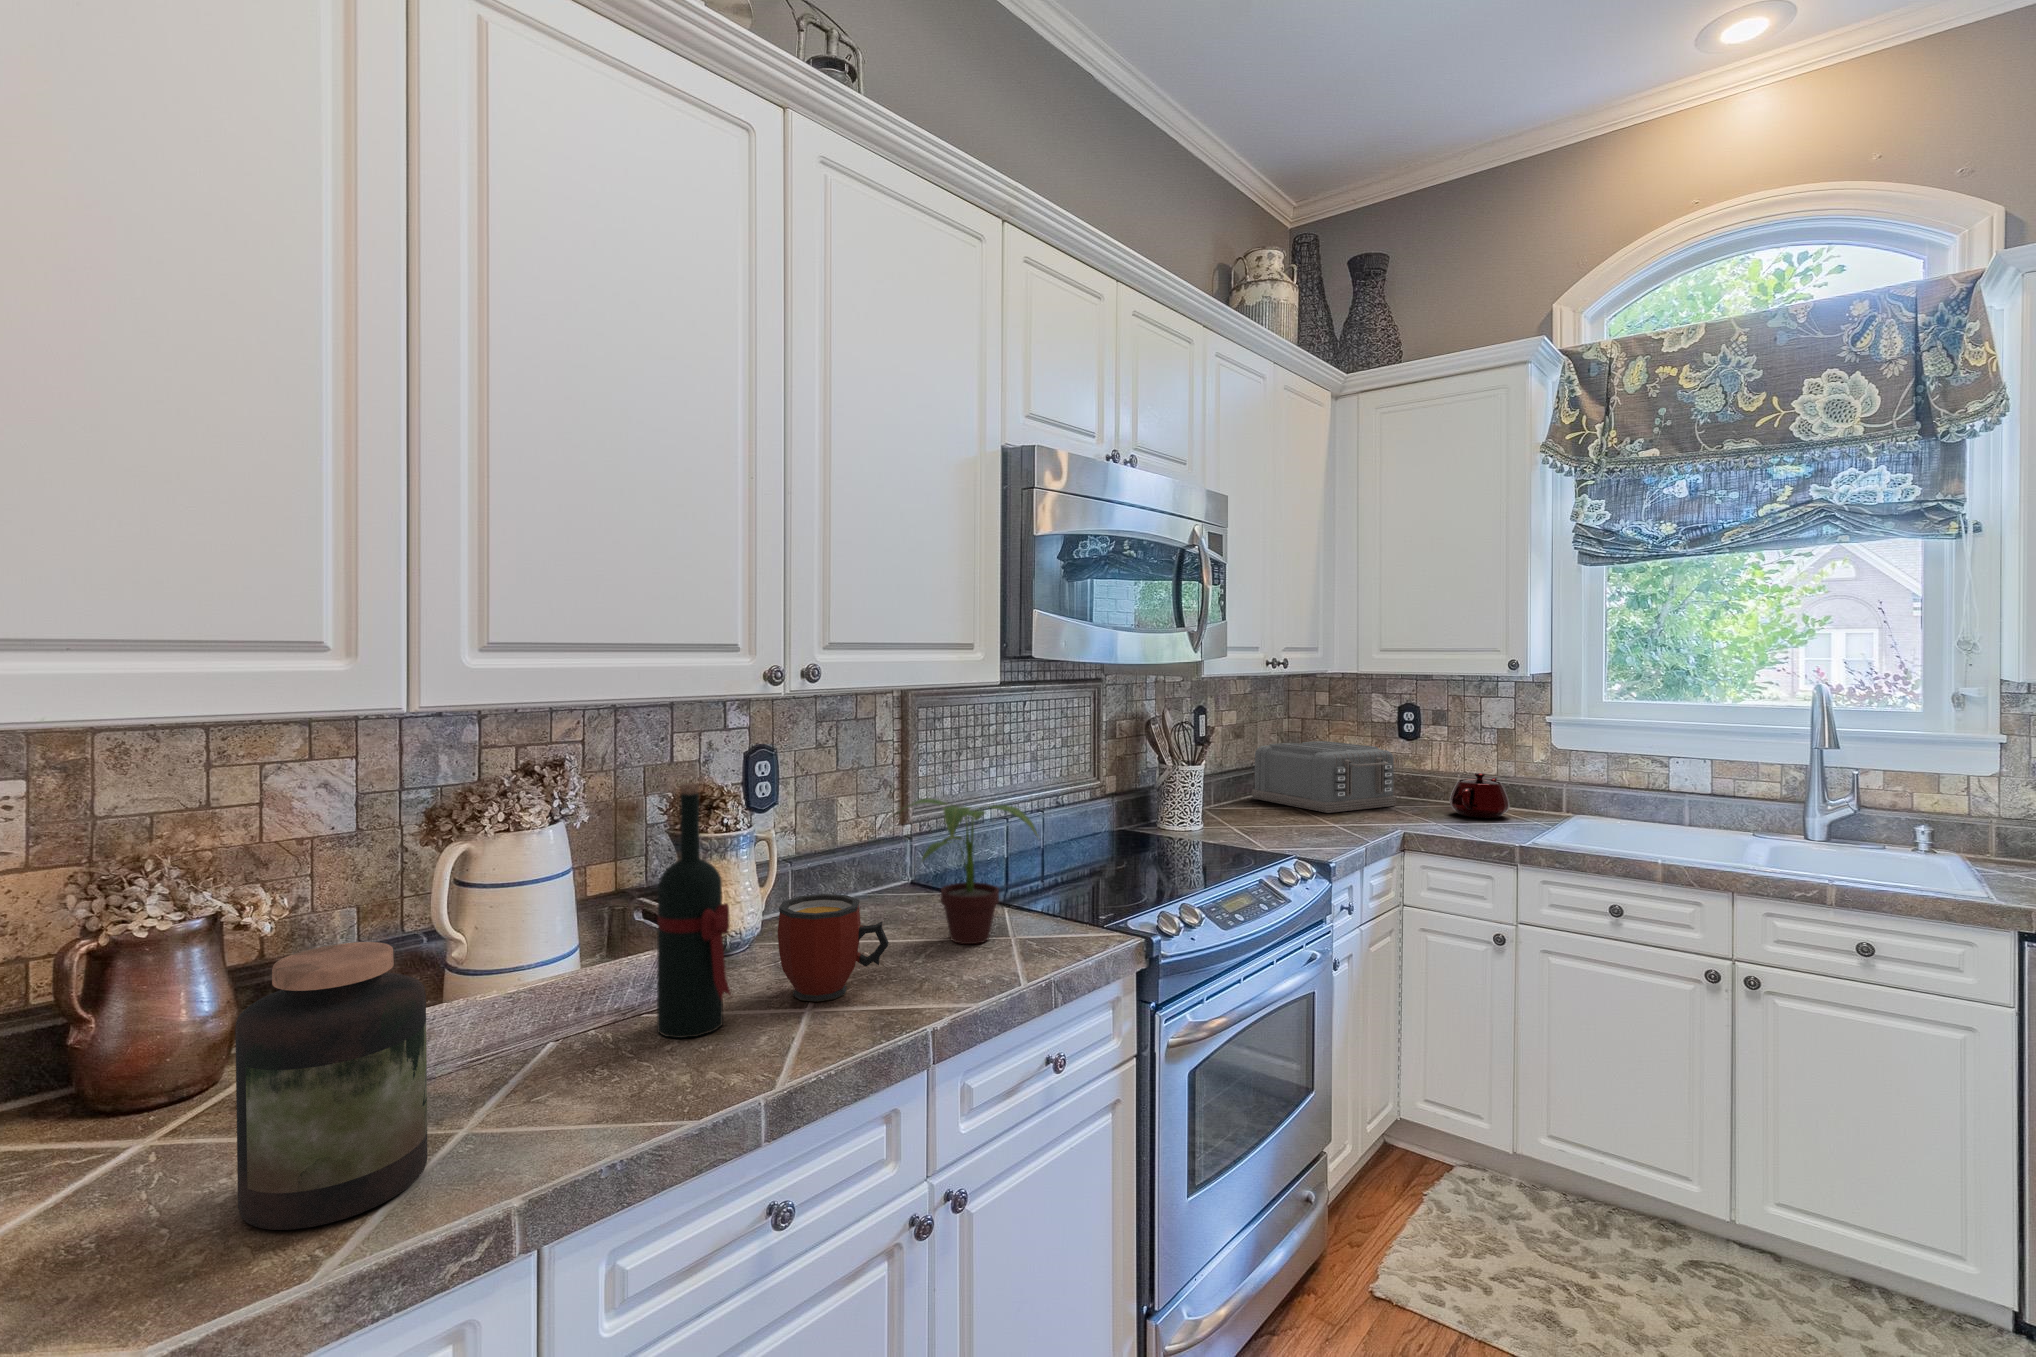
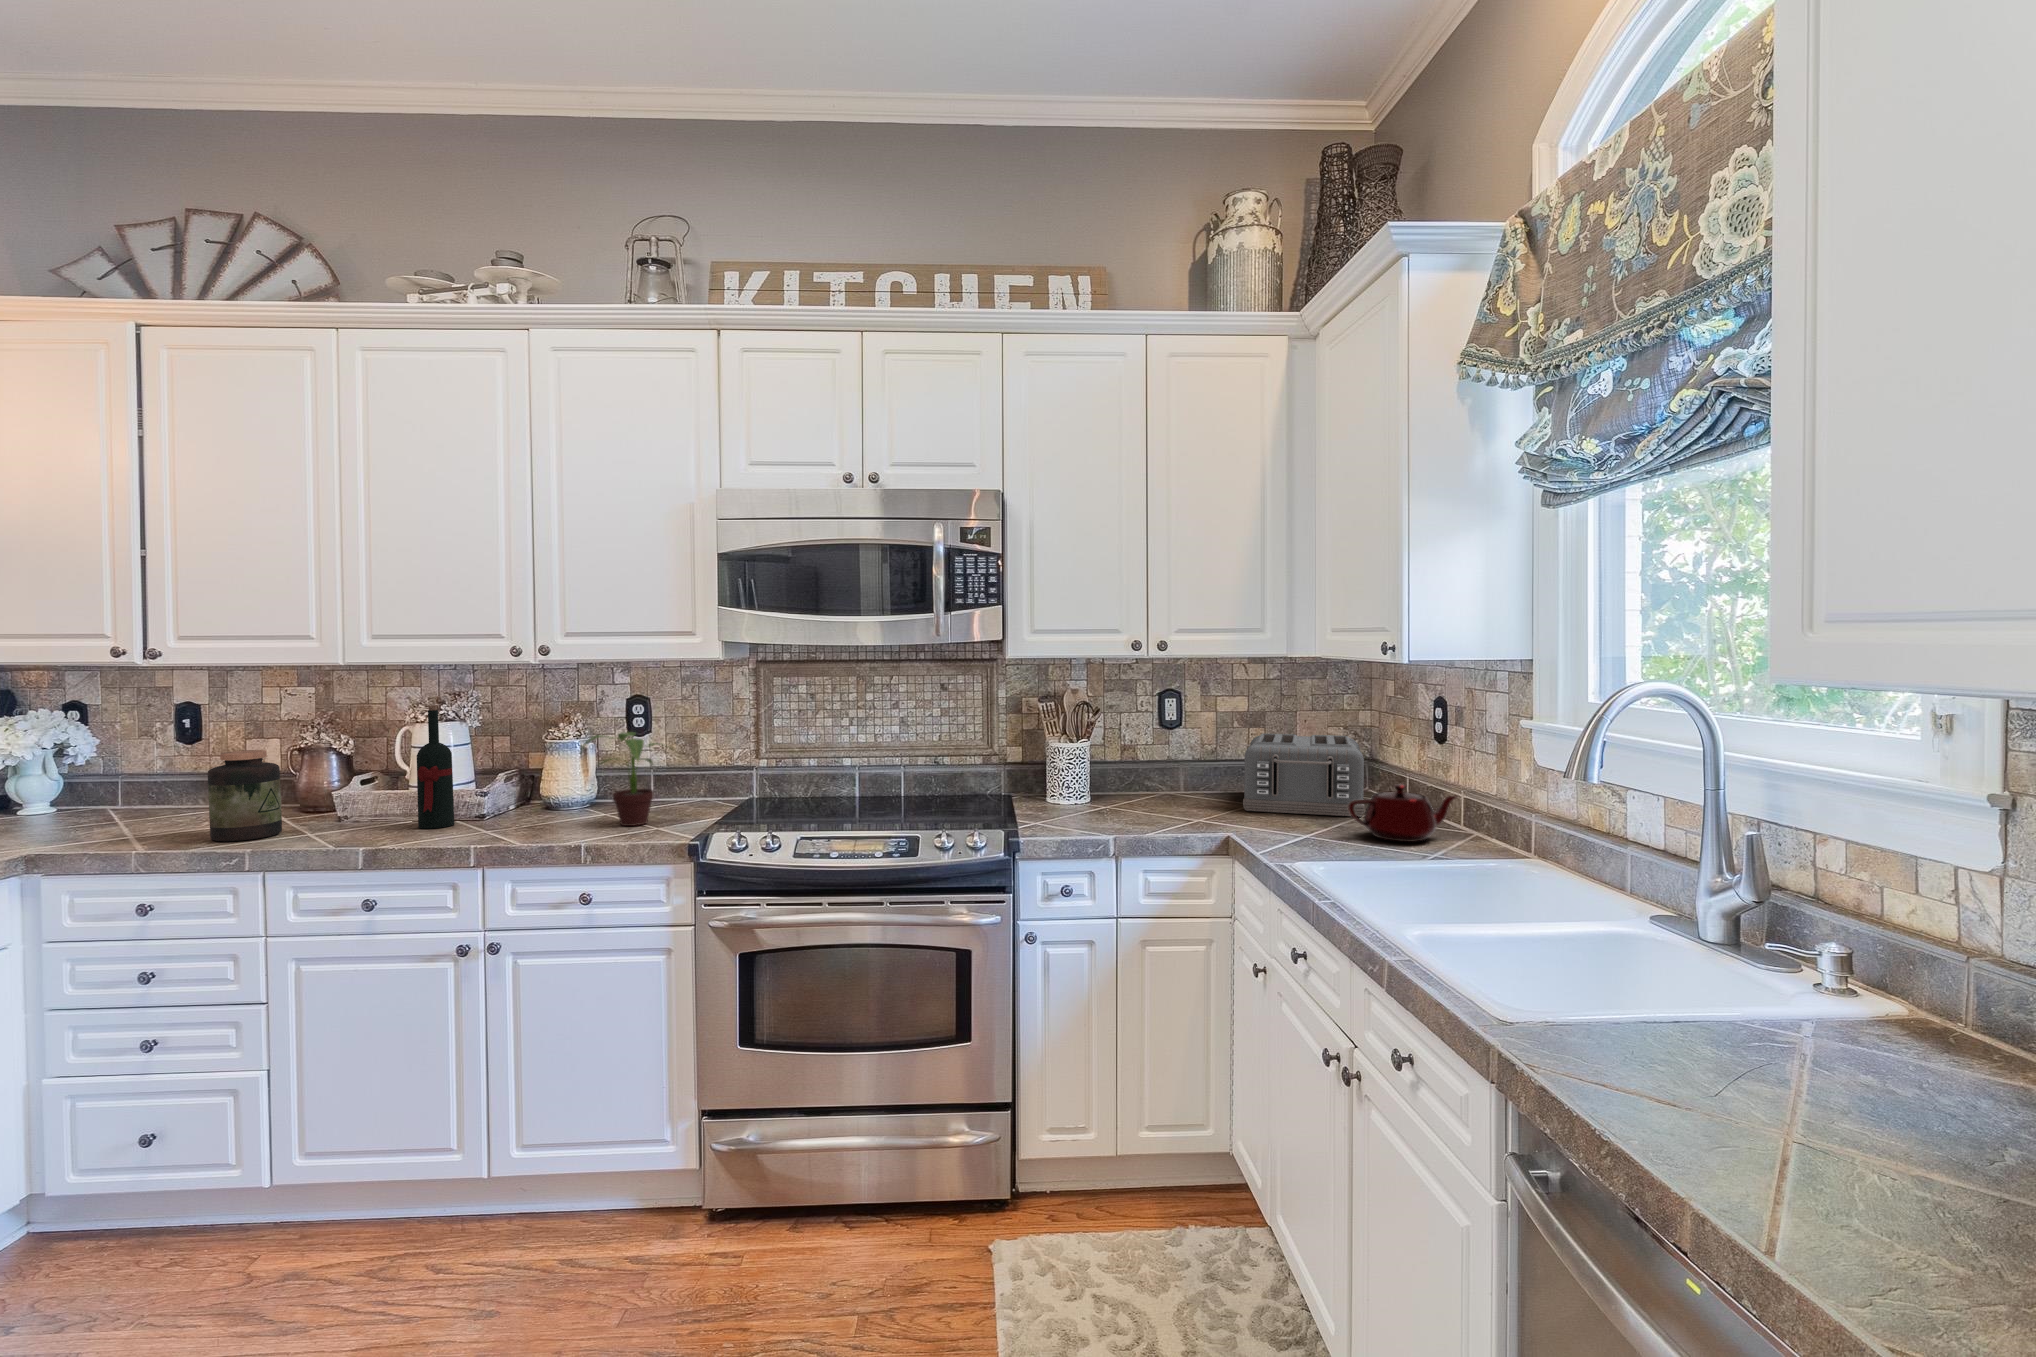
mug: present [778,894,889,1002] -> none [479,775,528,829]

